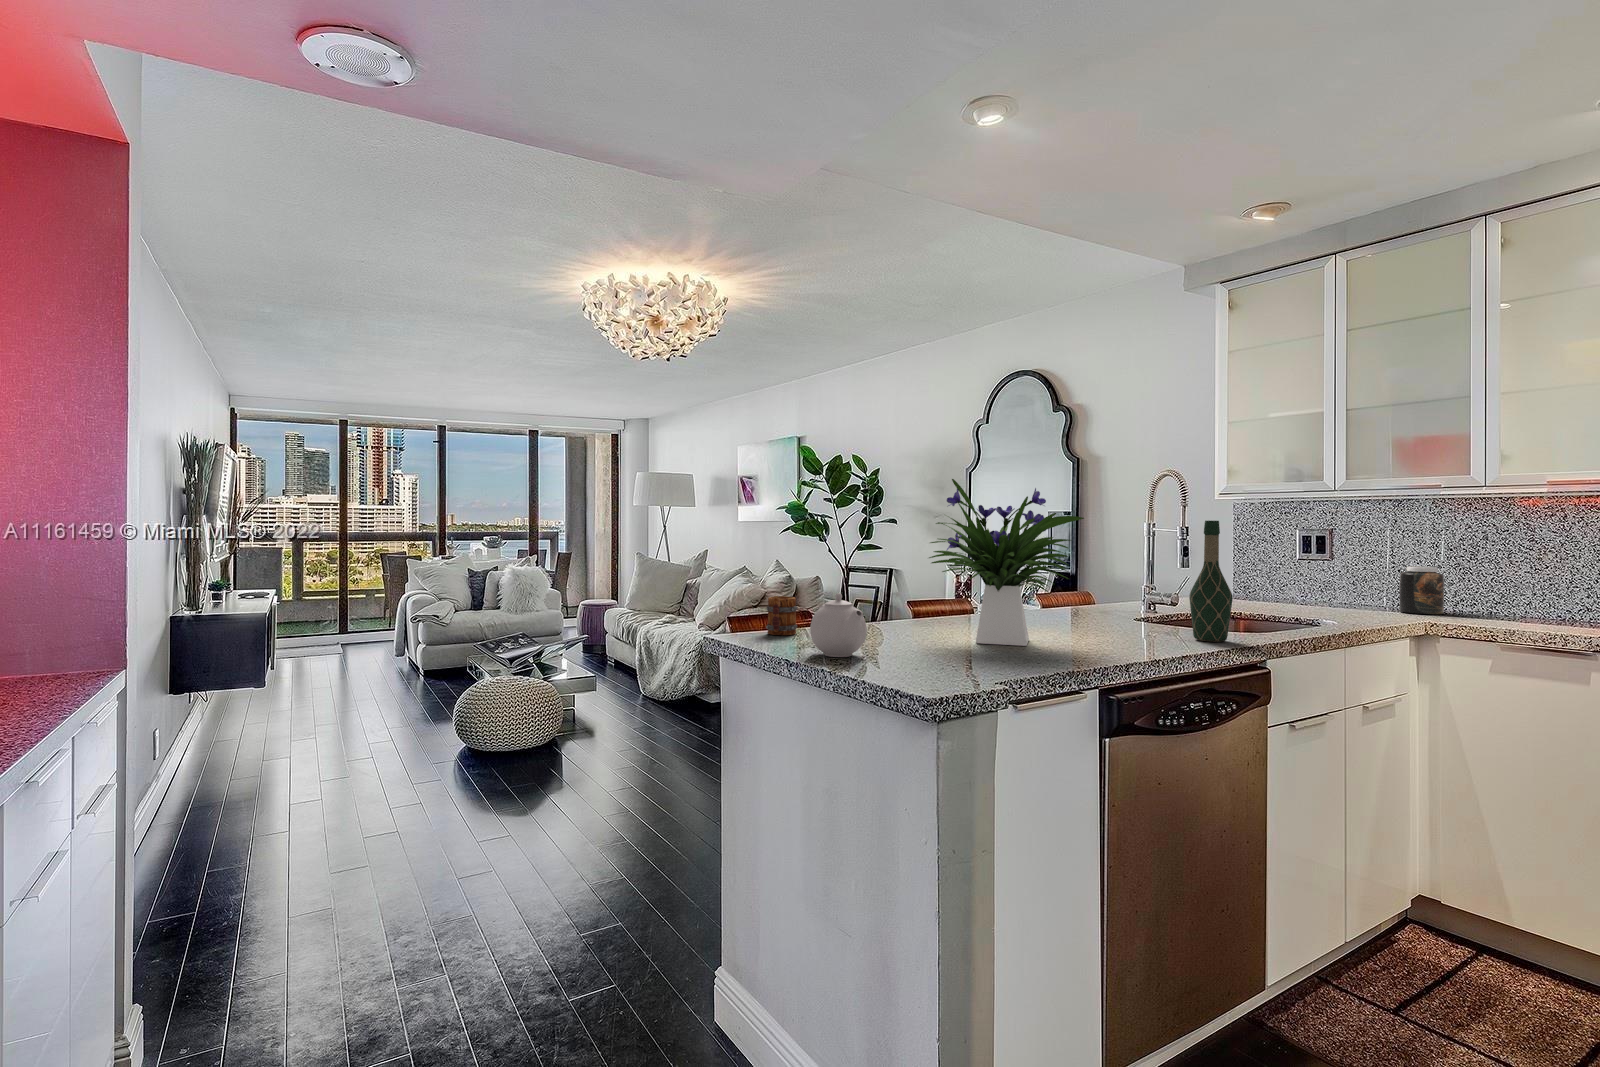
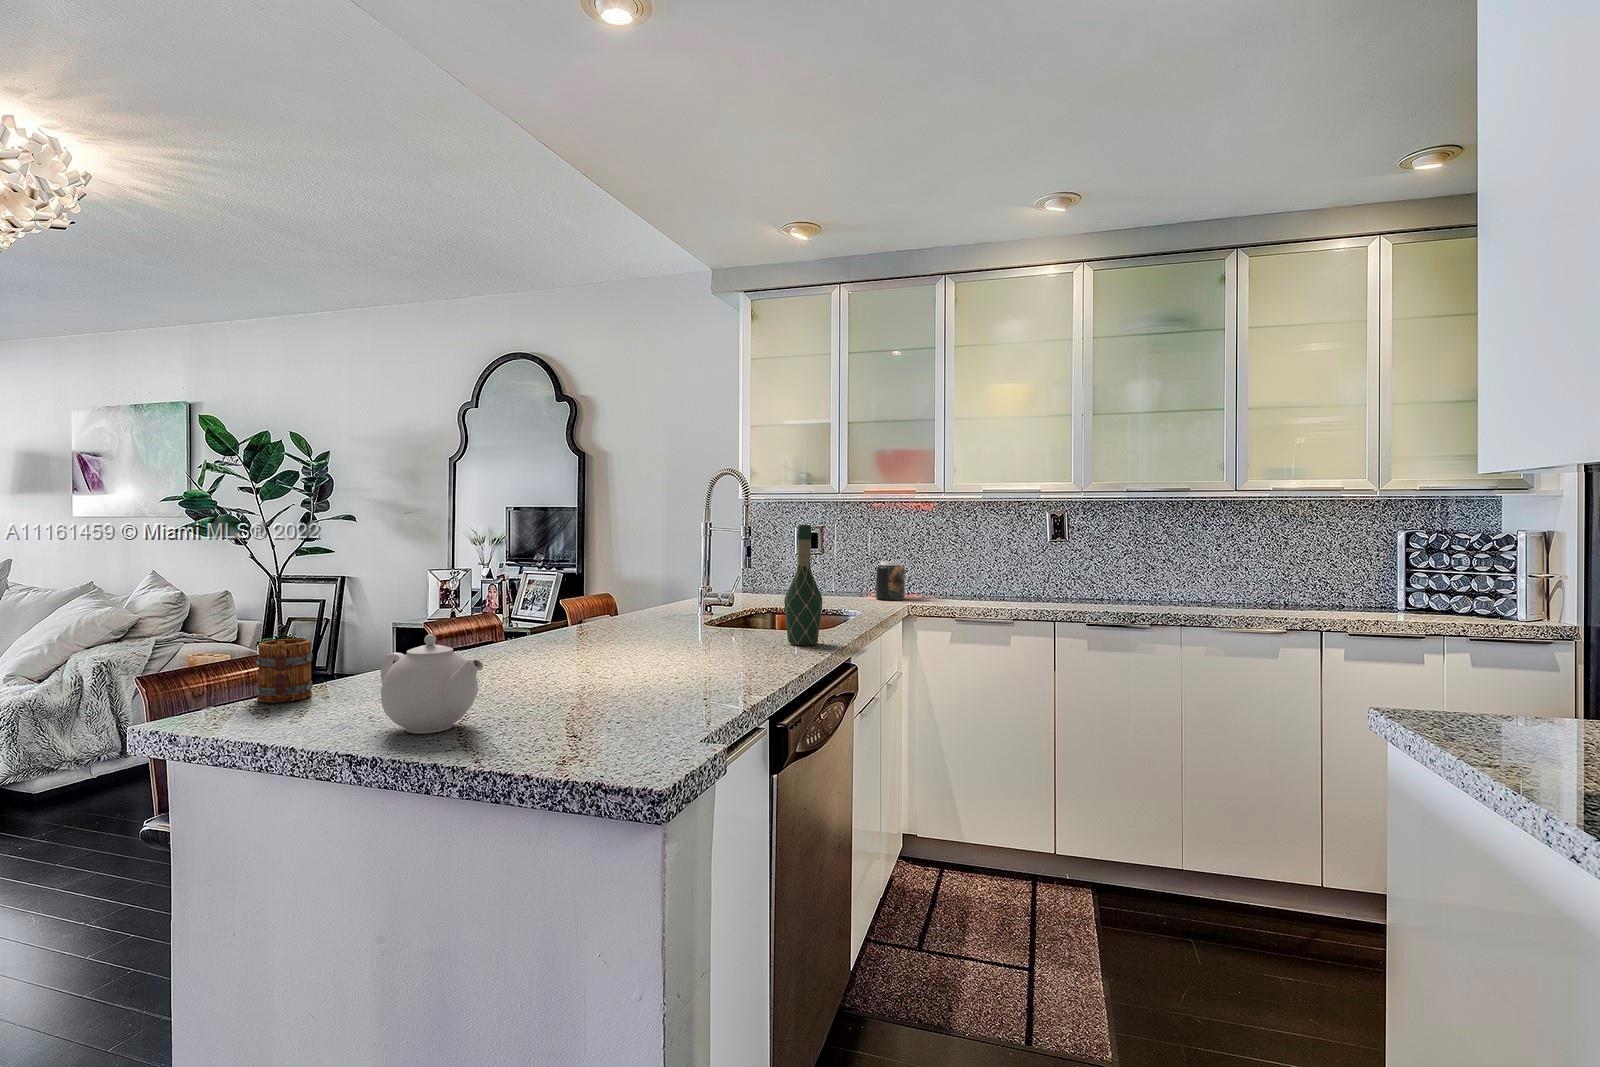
flower arrangement: present [929,479,1084,646] -> none [517,470,708,678]

